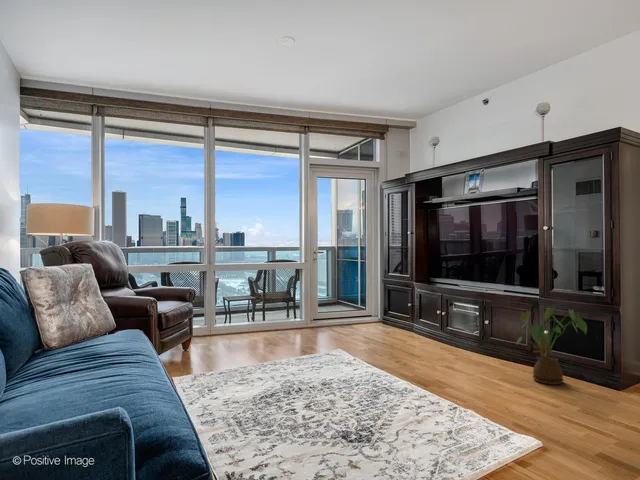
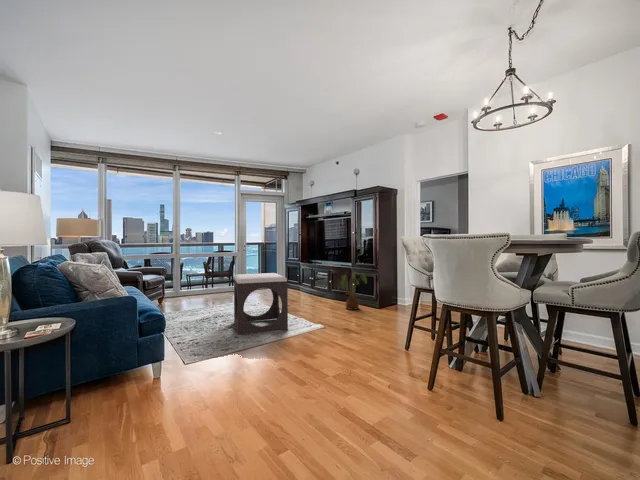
footstool: none [329,312,458,455] -> present [234,273,288,335]

